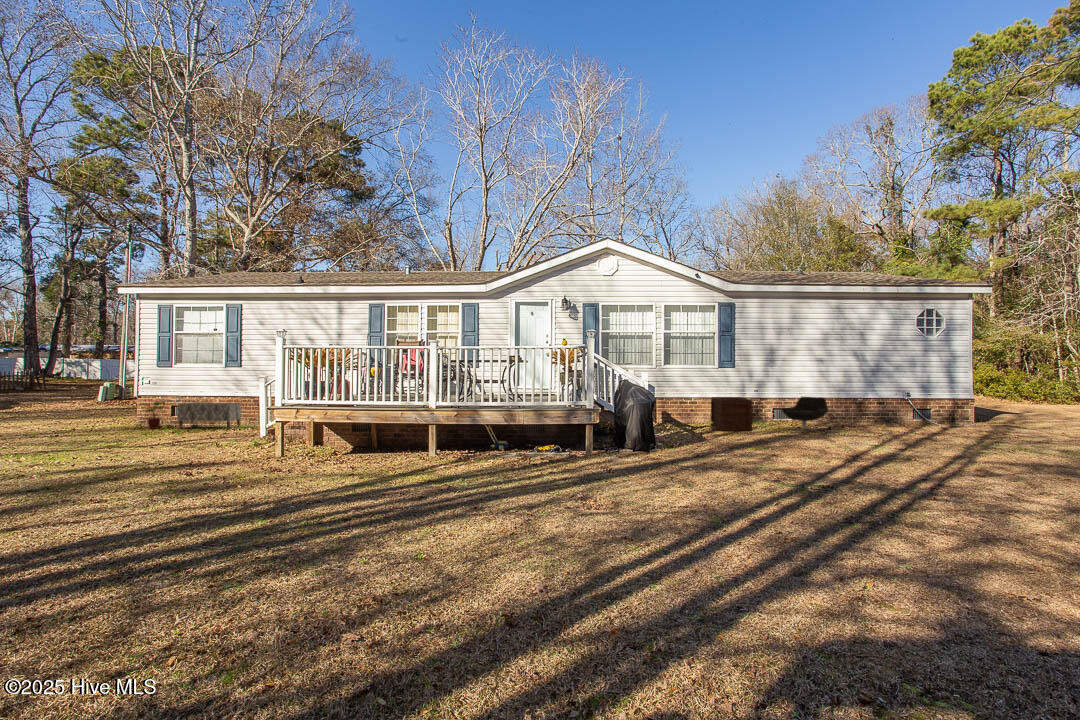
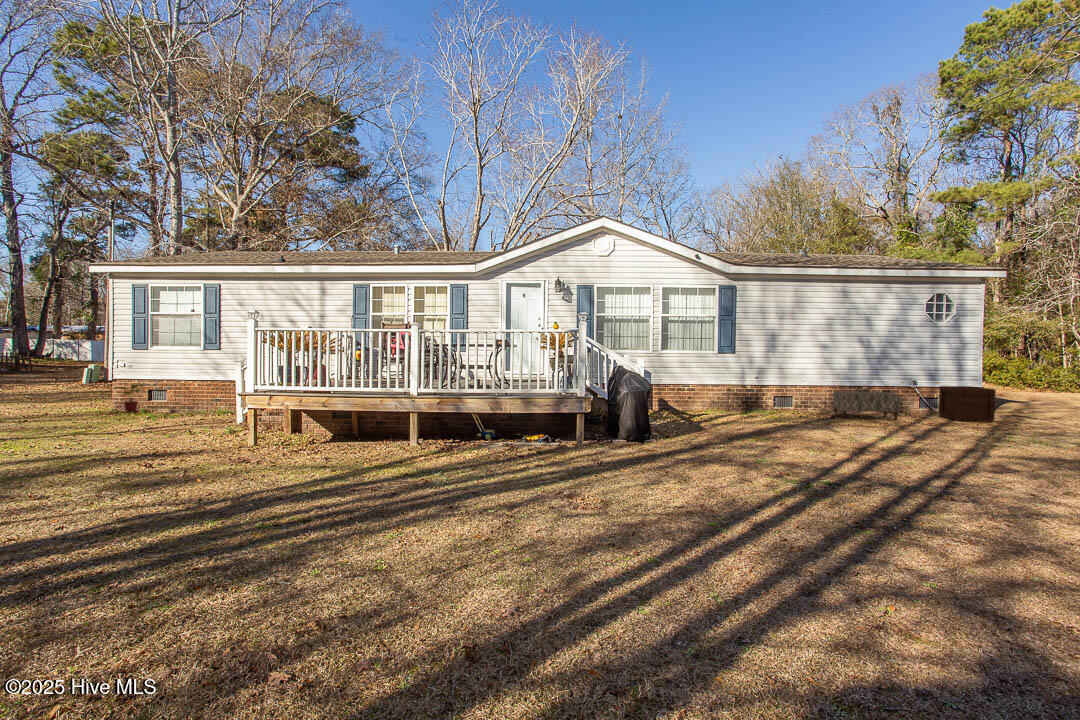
lounge chair: present [782,396,828,431] -> none [779,384,827,420]
wooden crate: present [710,397,752,431] -> present [938,386,996,422]
bench: present [177,402,241,429] -> present [833,391,900,420]

